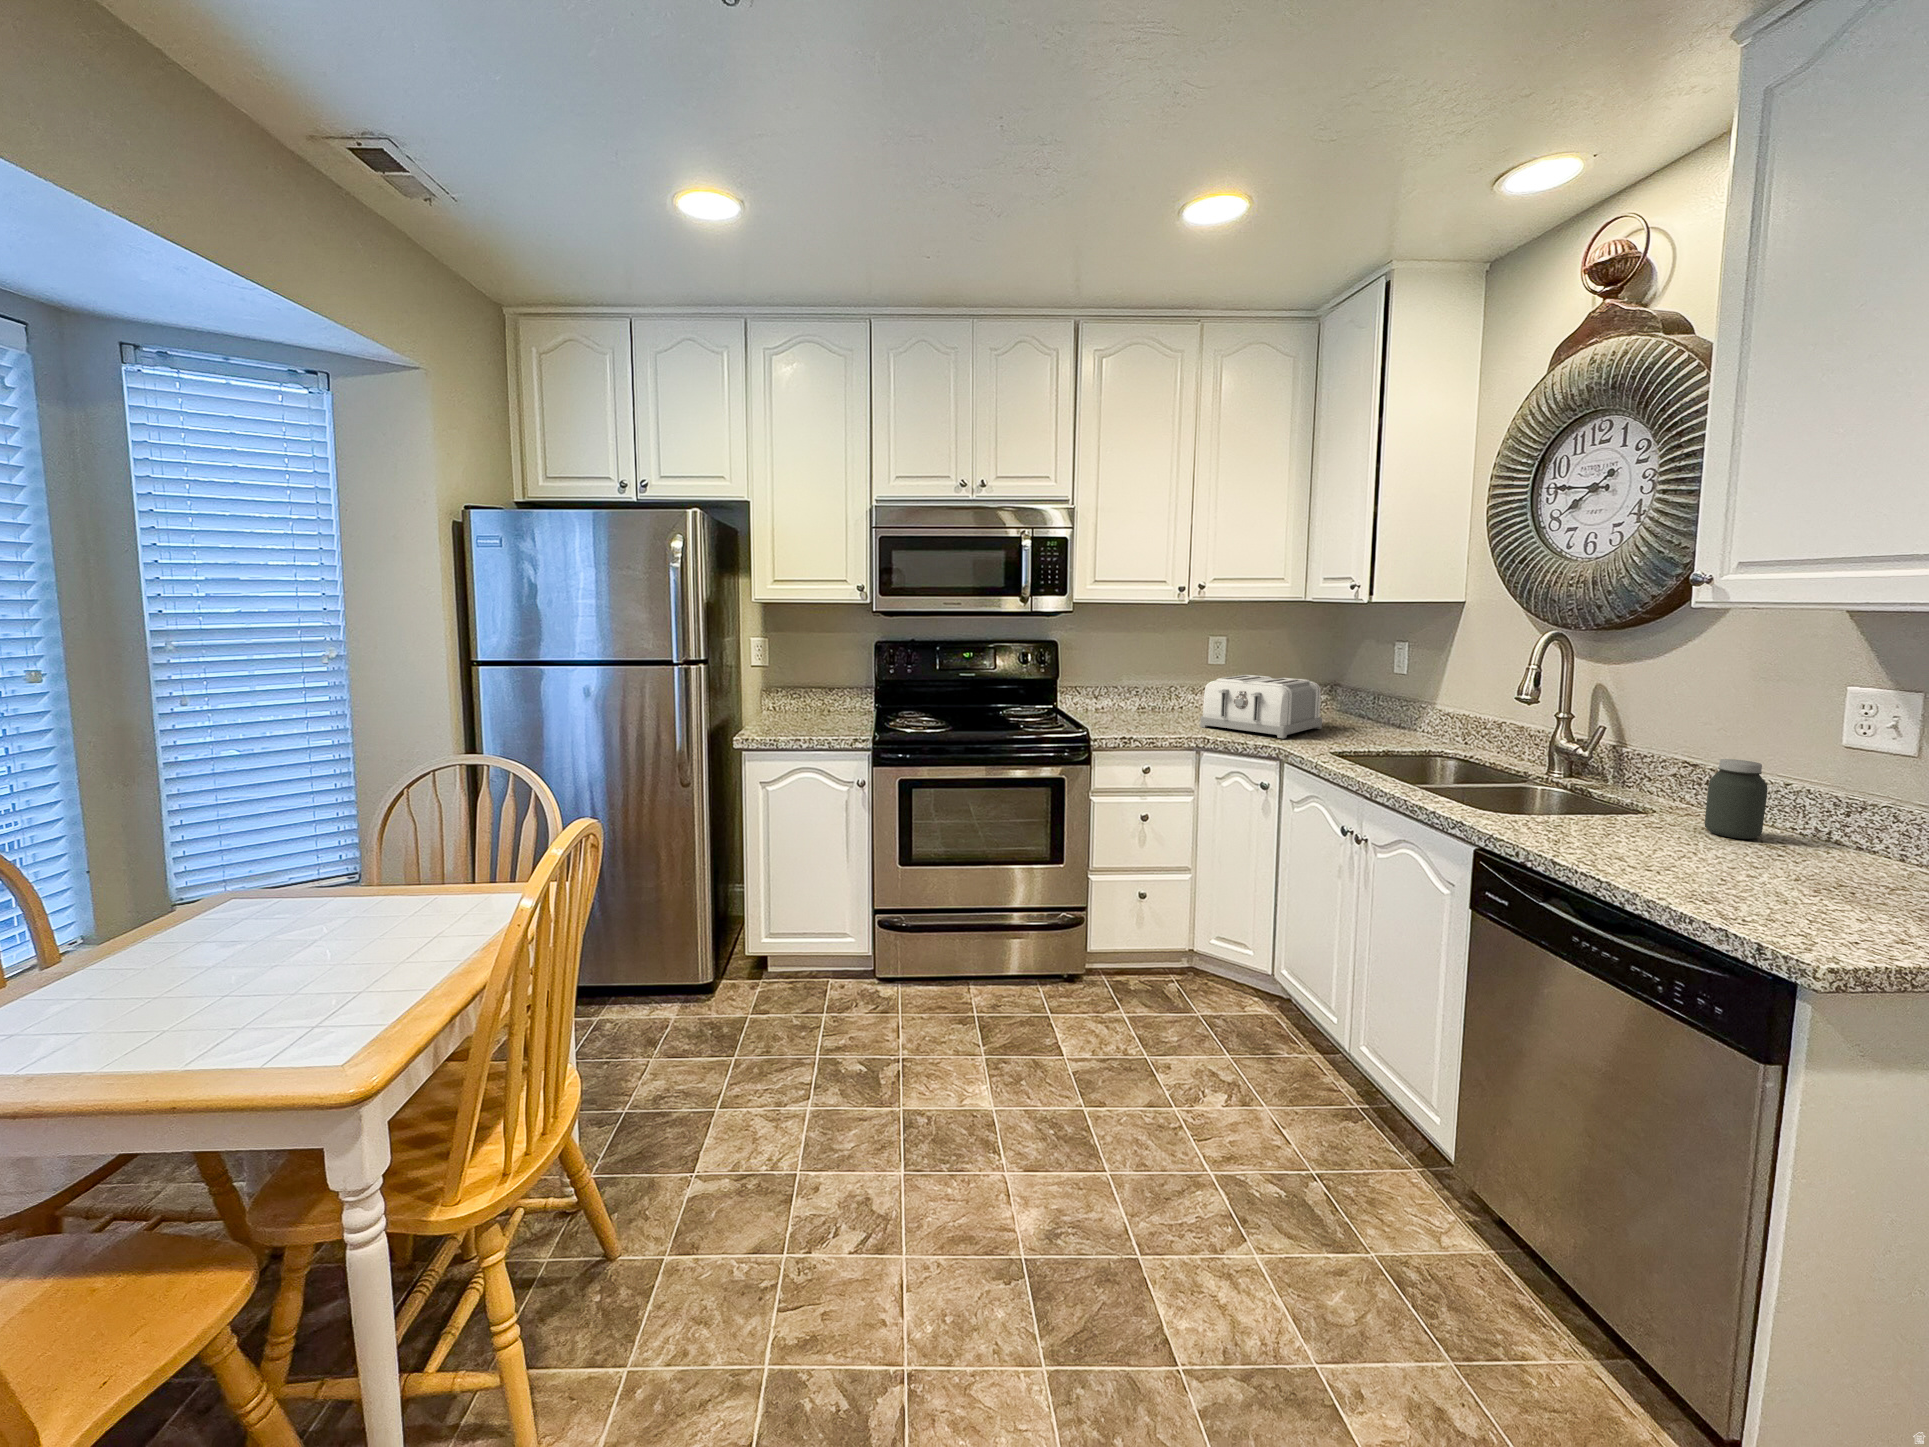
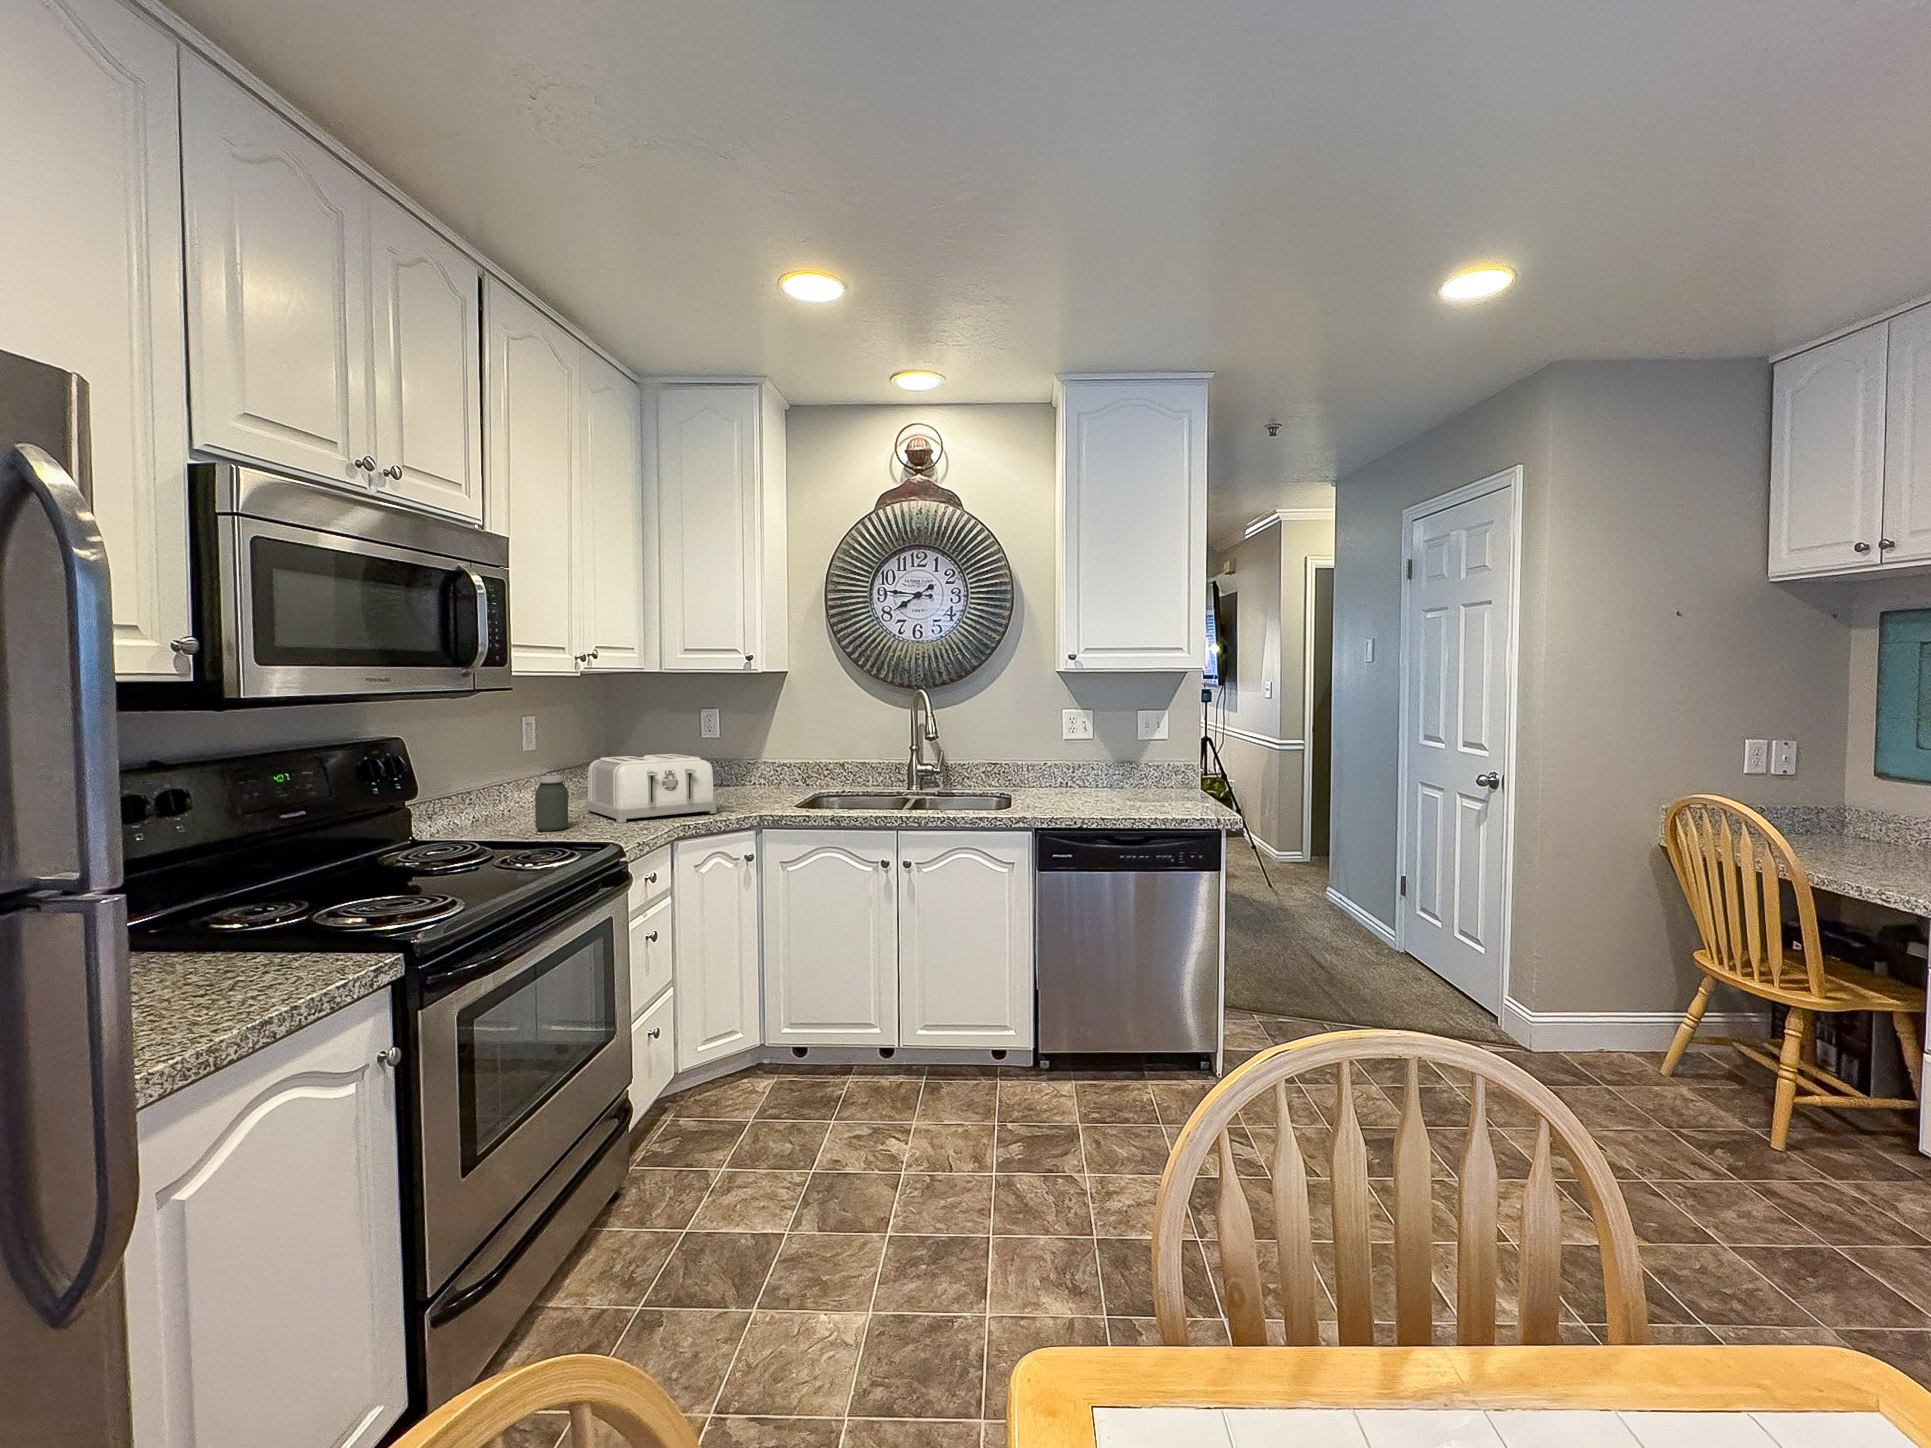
jar: present [1705,759,1767,839] -> present [535,775,568,831]

